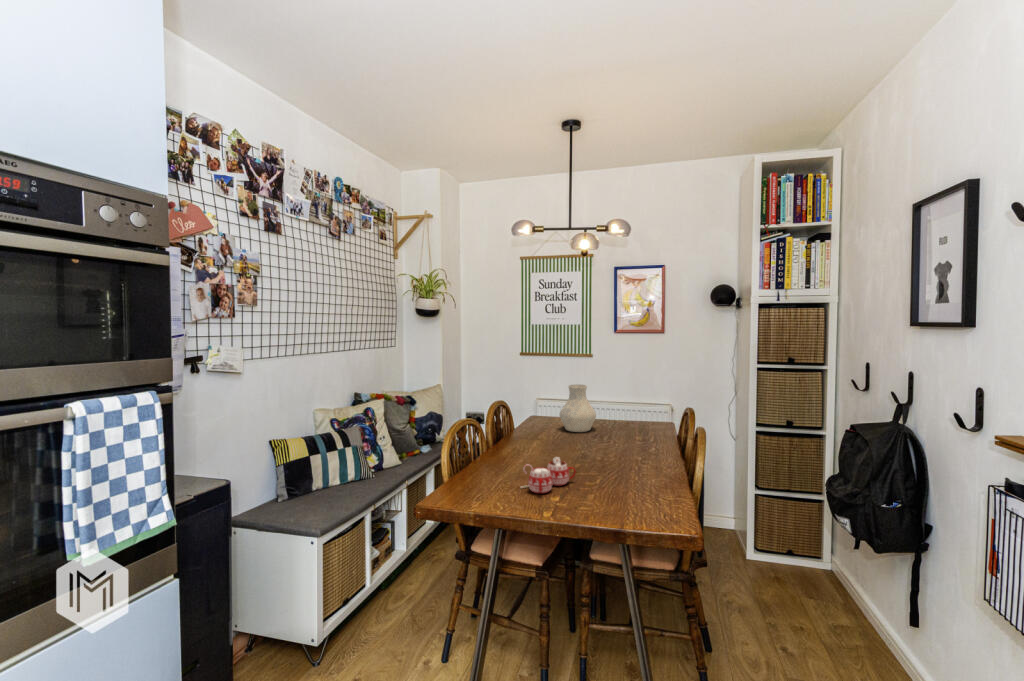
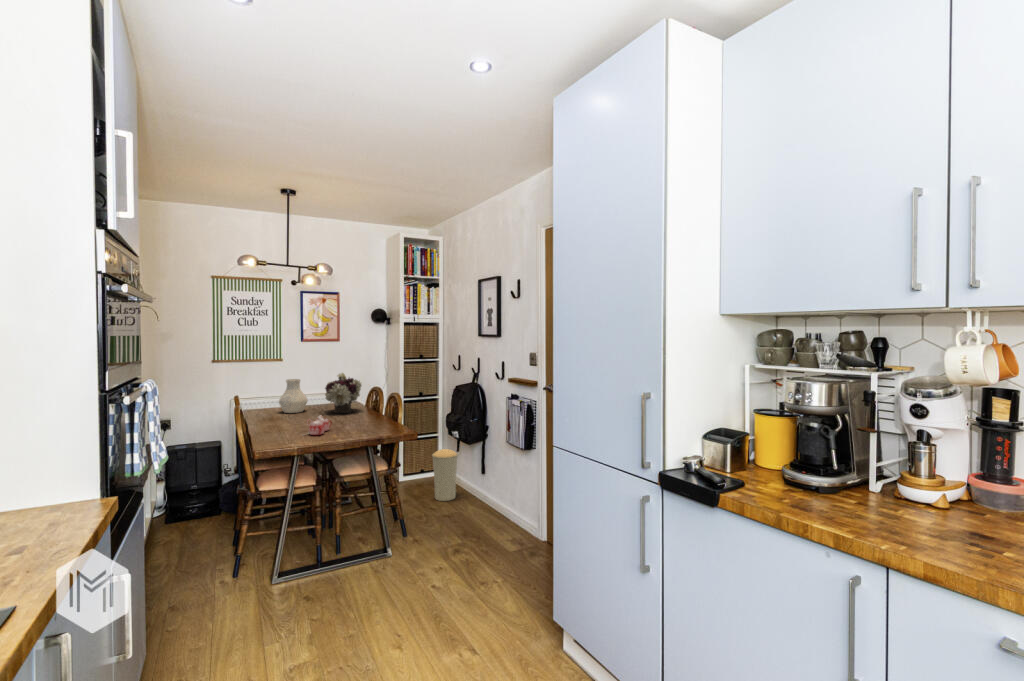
flower arrangement: none [607,381,665,445] -> present [325,372,361,413]
trash can: none [794,537,853,643] -> present [432,449,458,501]

